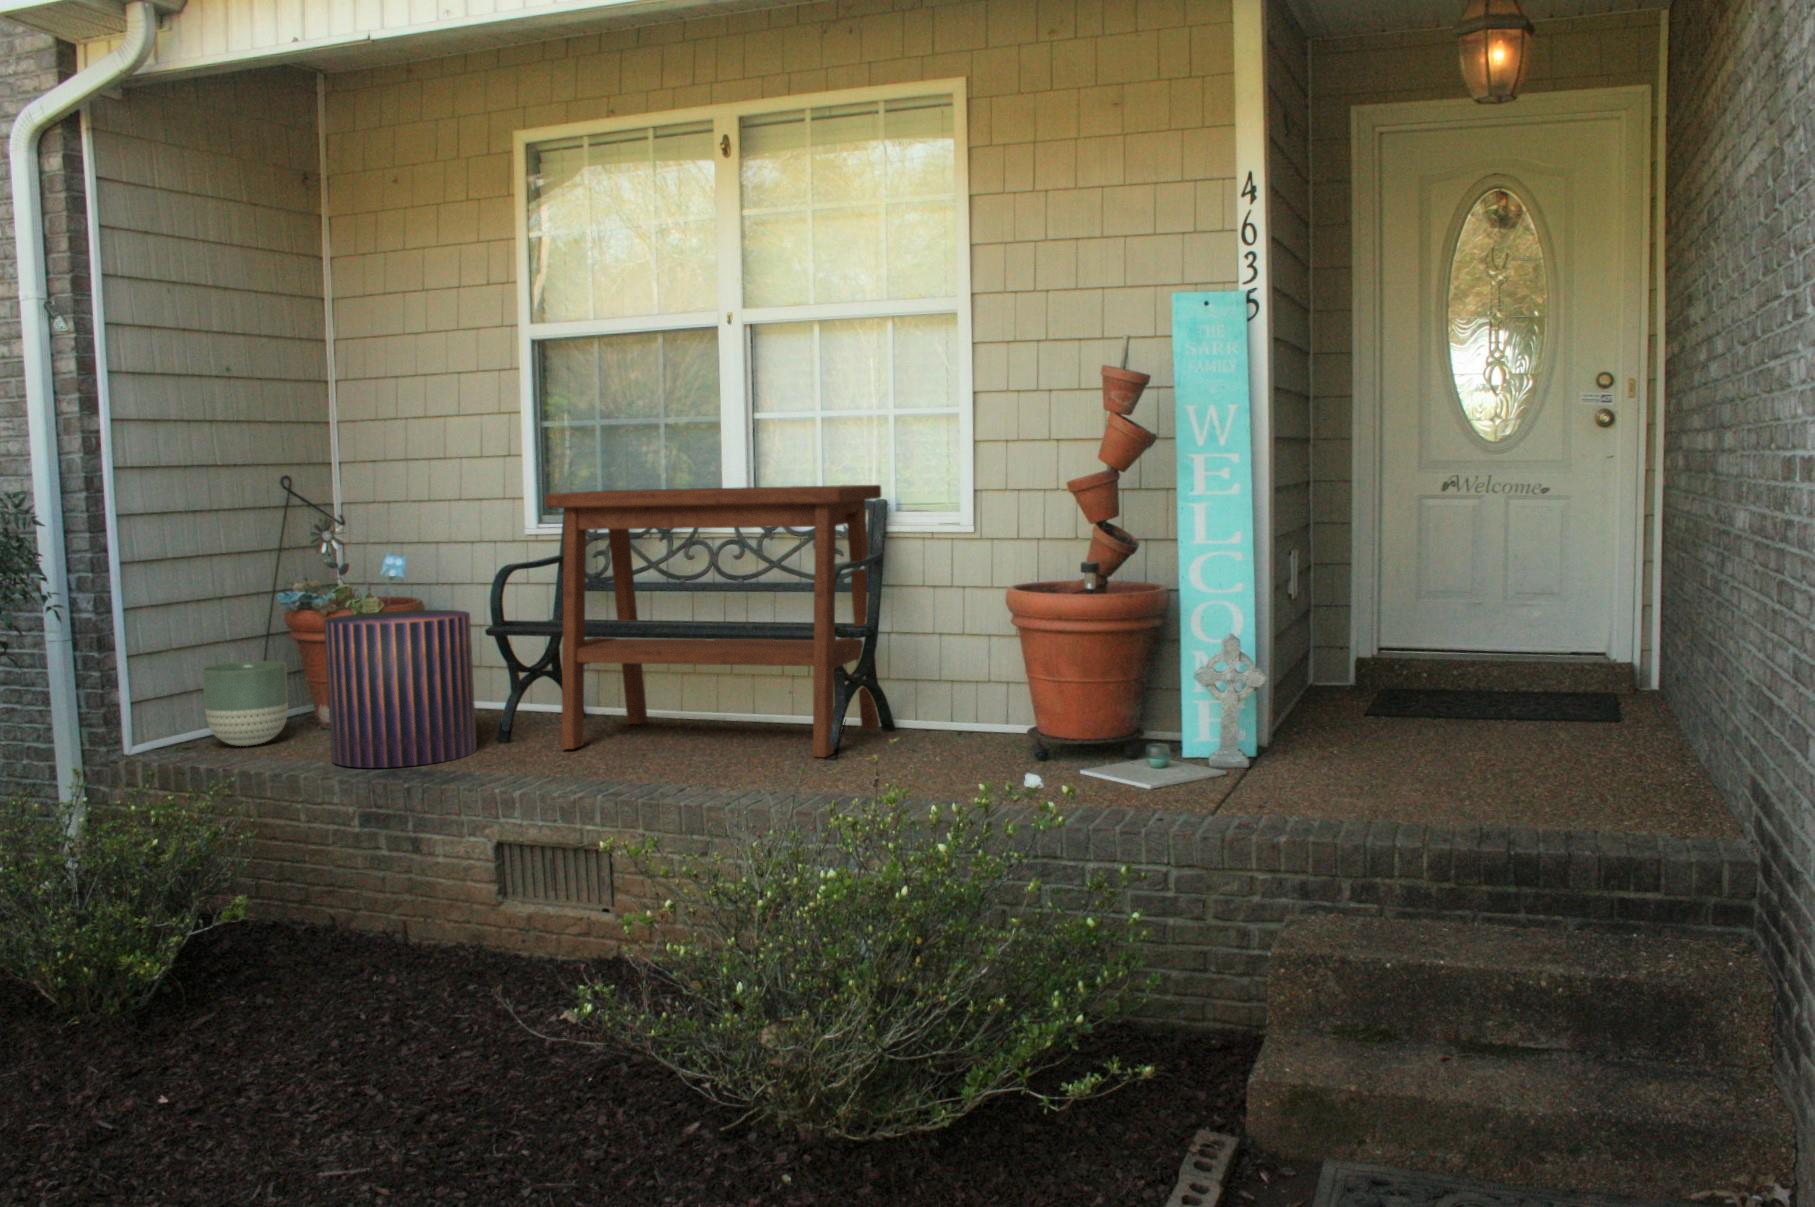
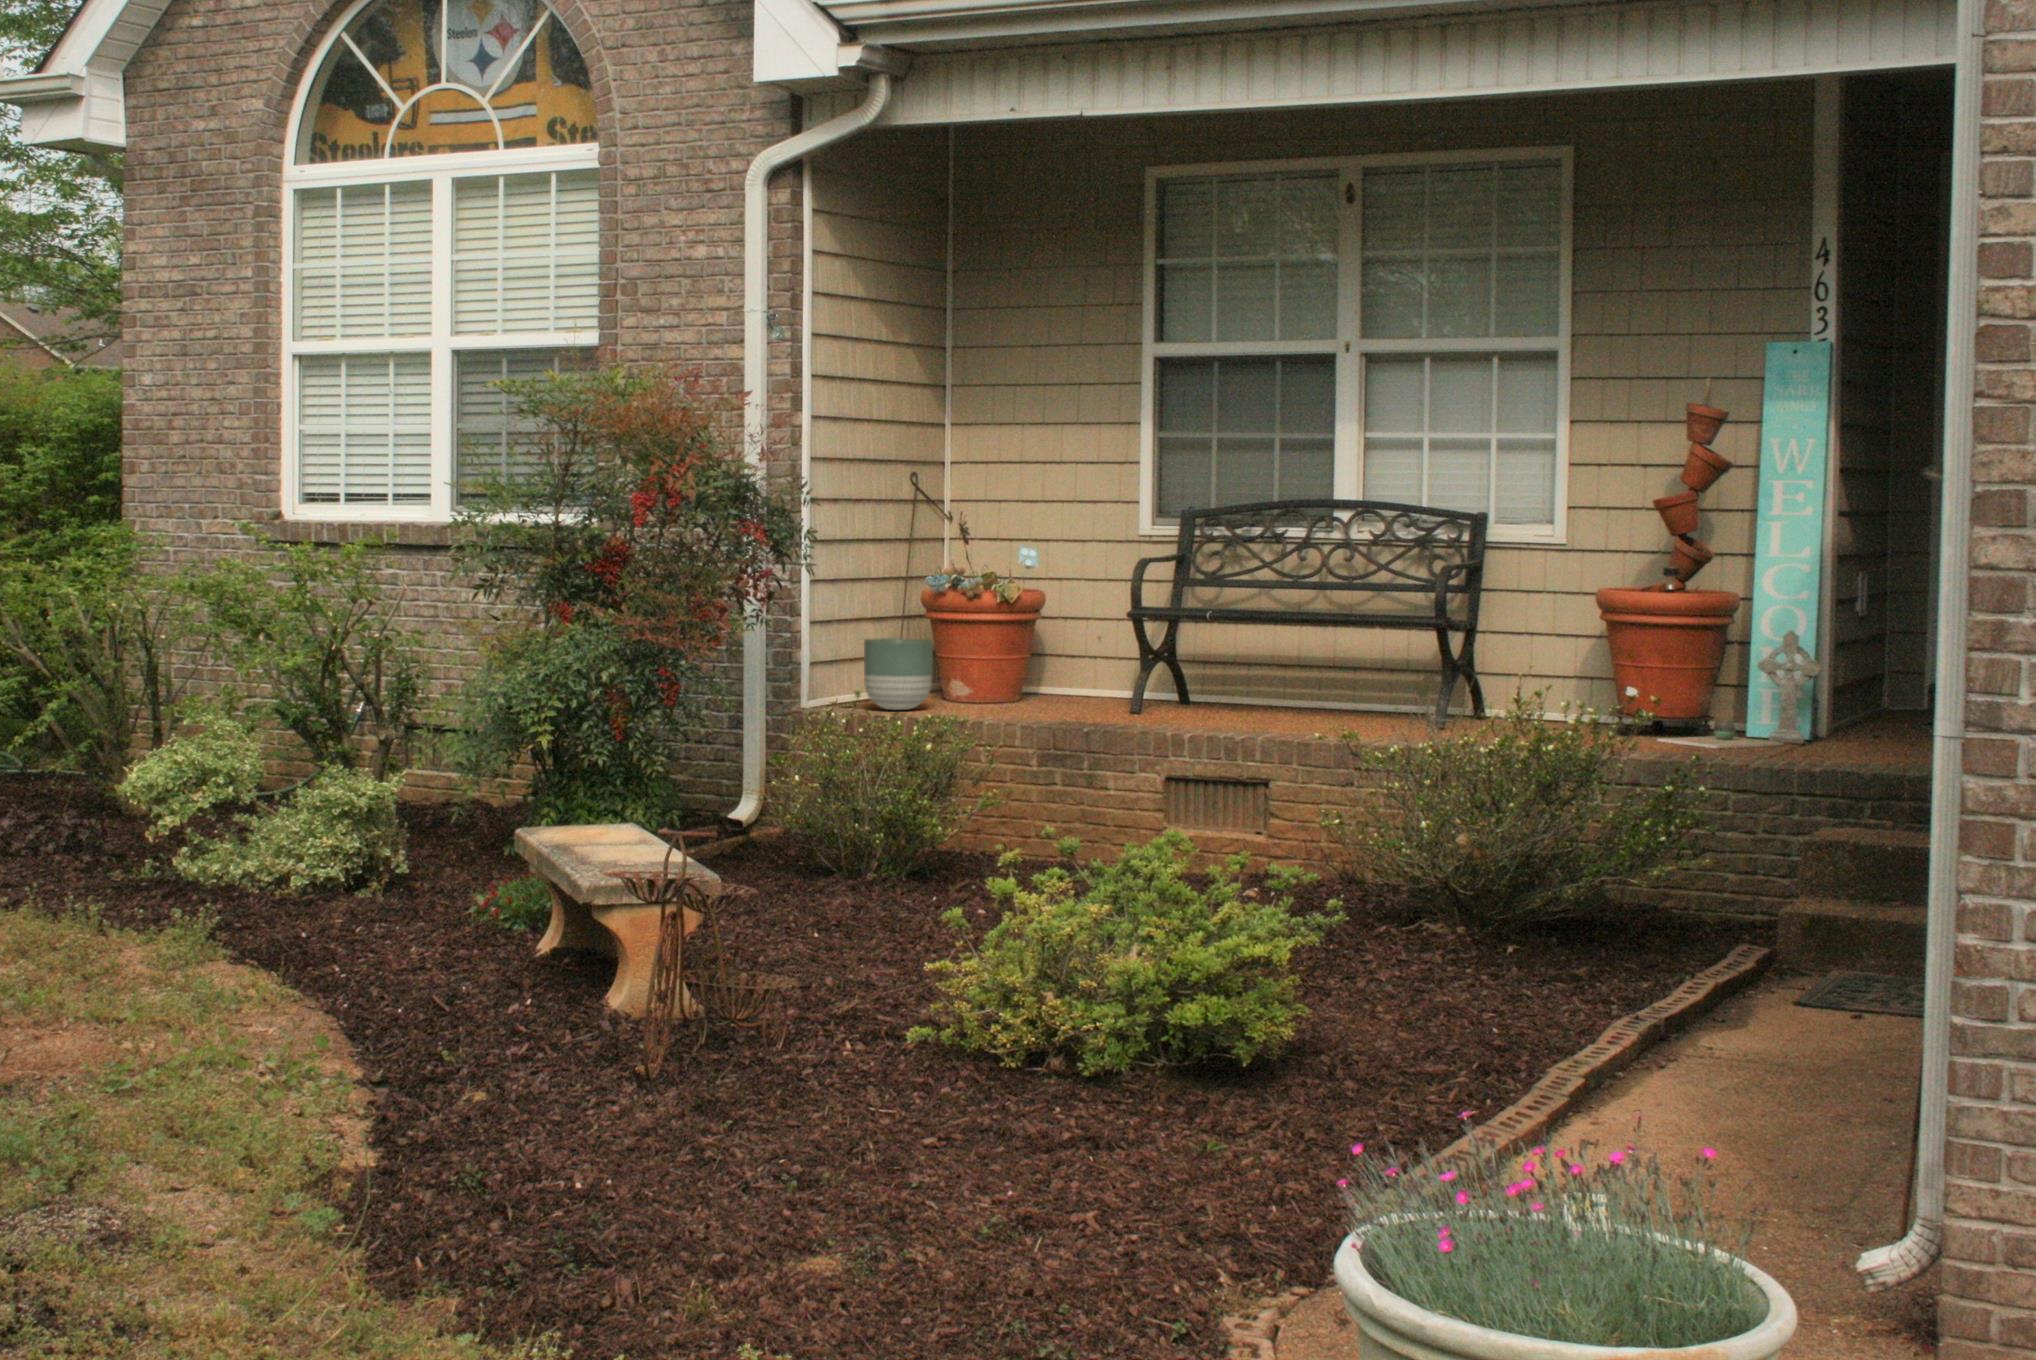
side table: present [545,485,882,757] -> none [1188,496,1484,729]
pouf: present [324,610,477,768] -> none [992,595,1115,723]

